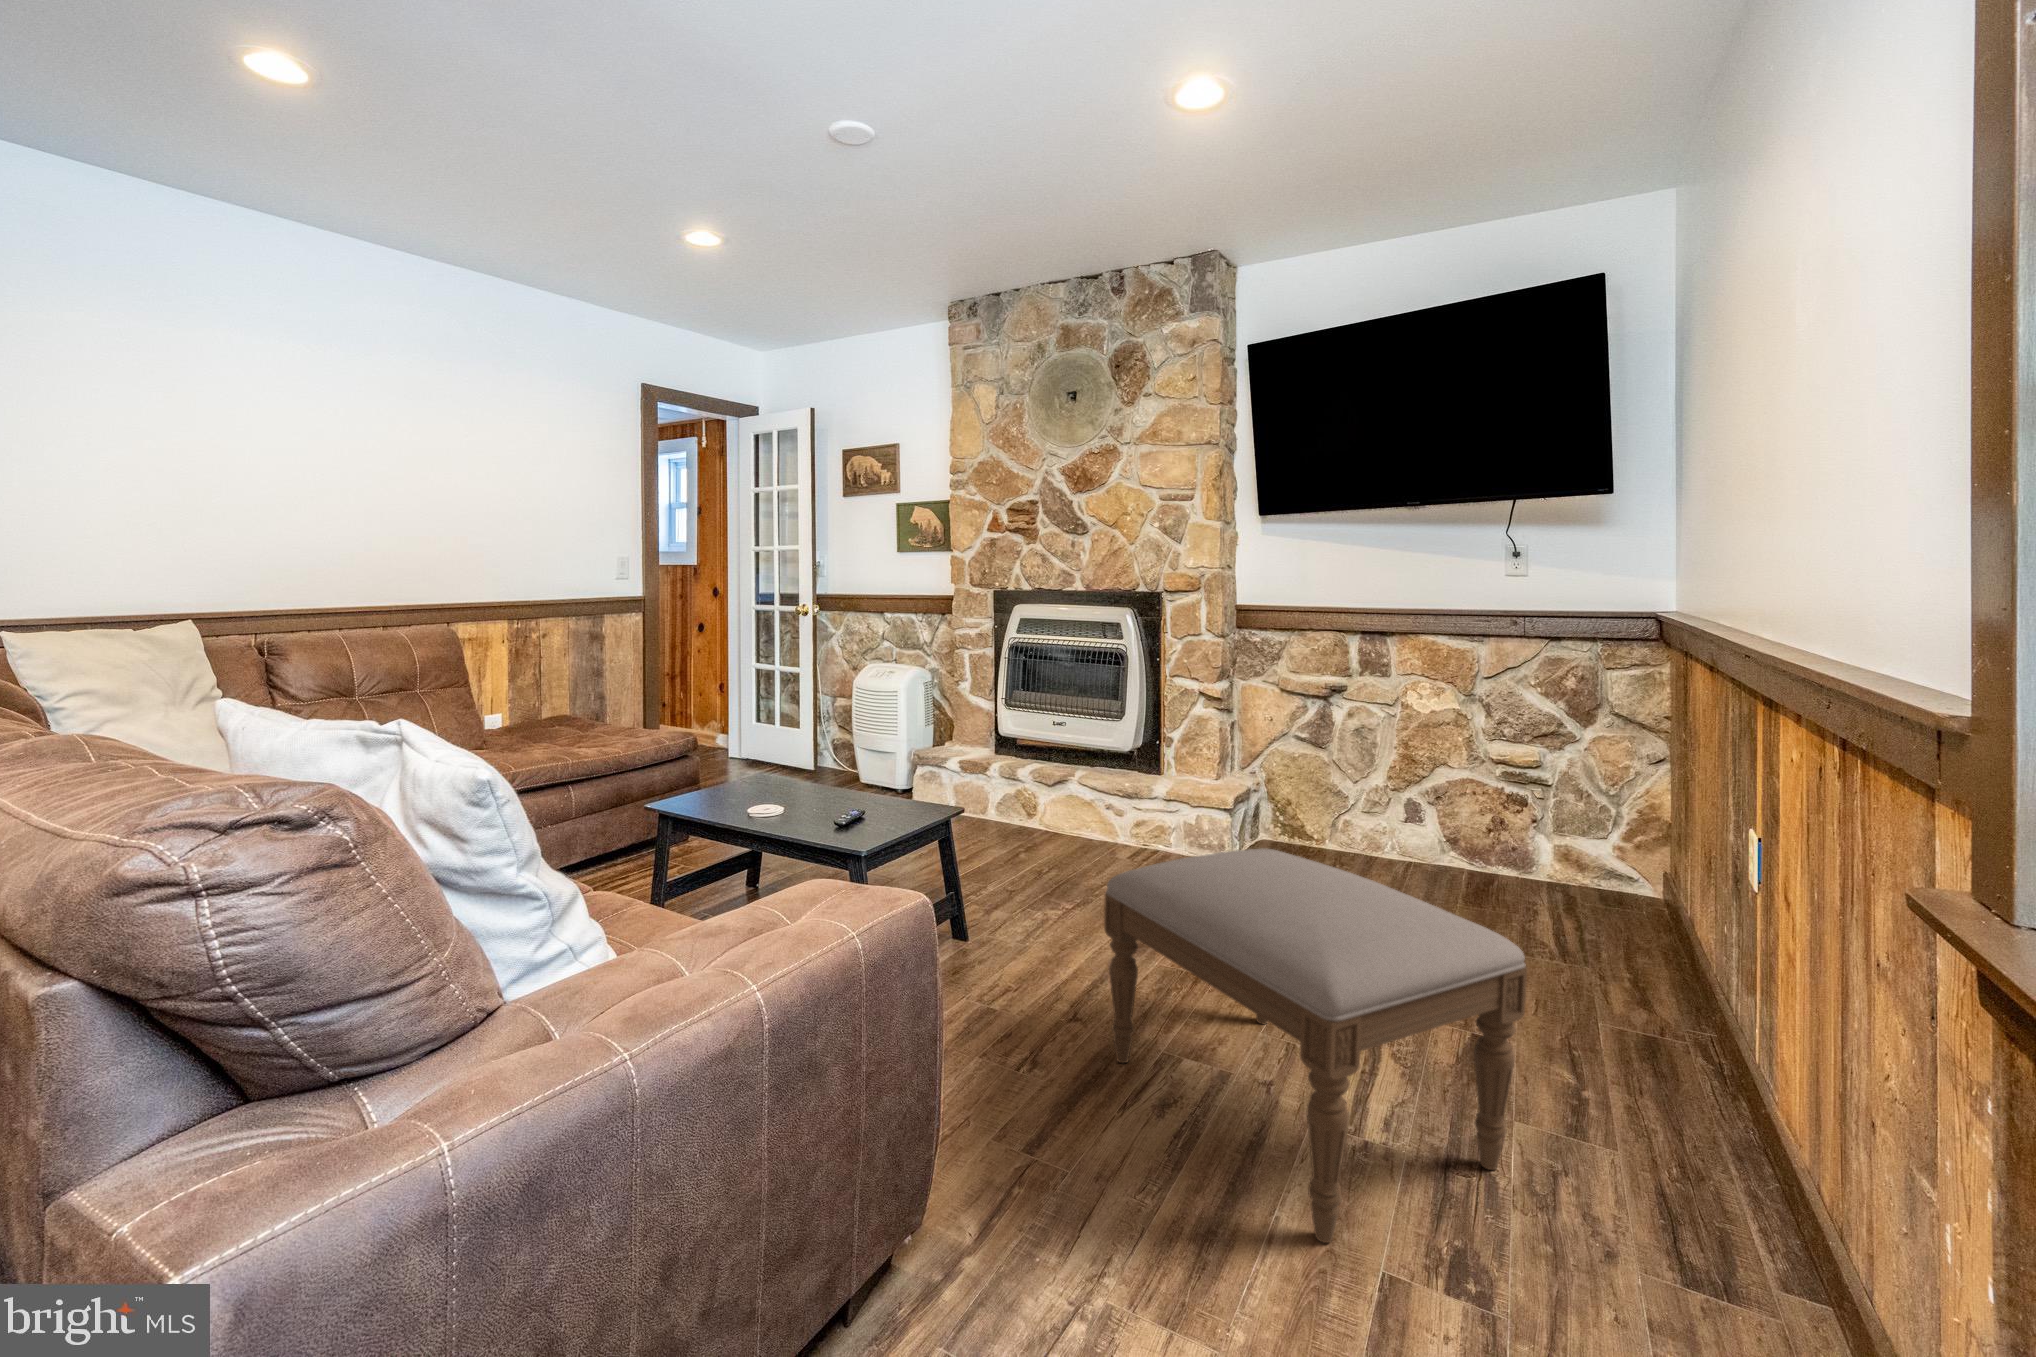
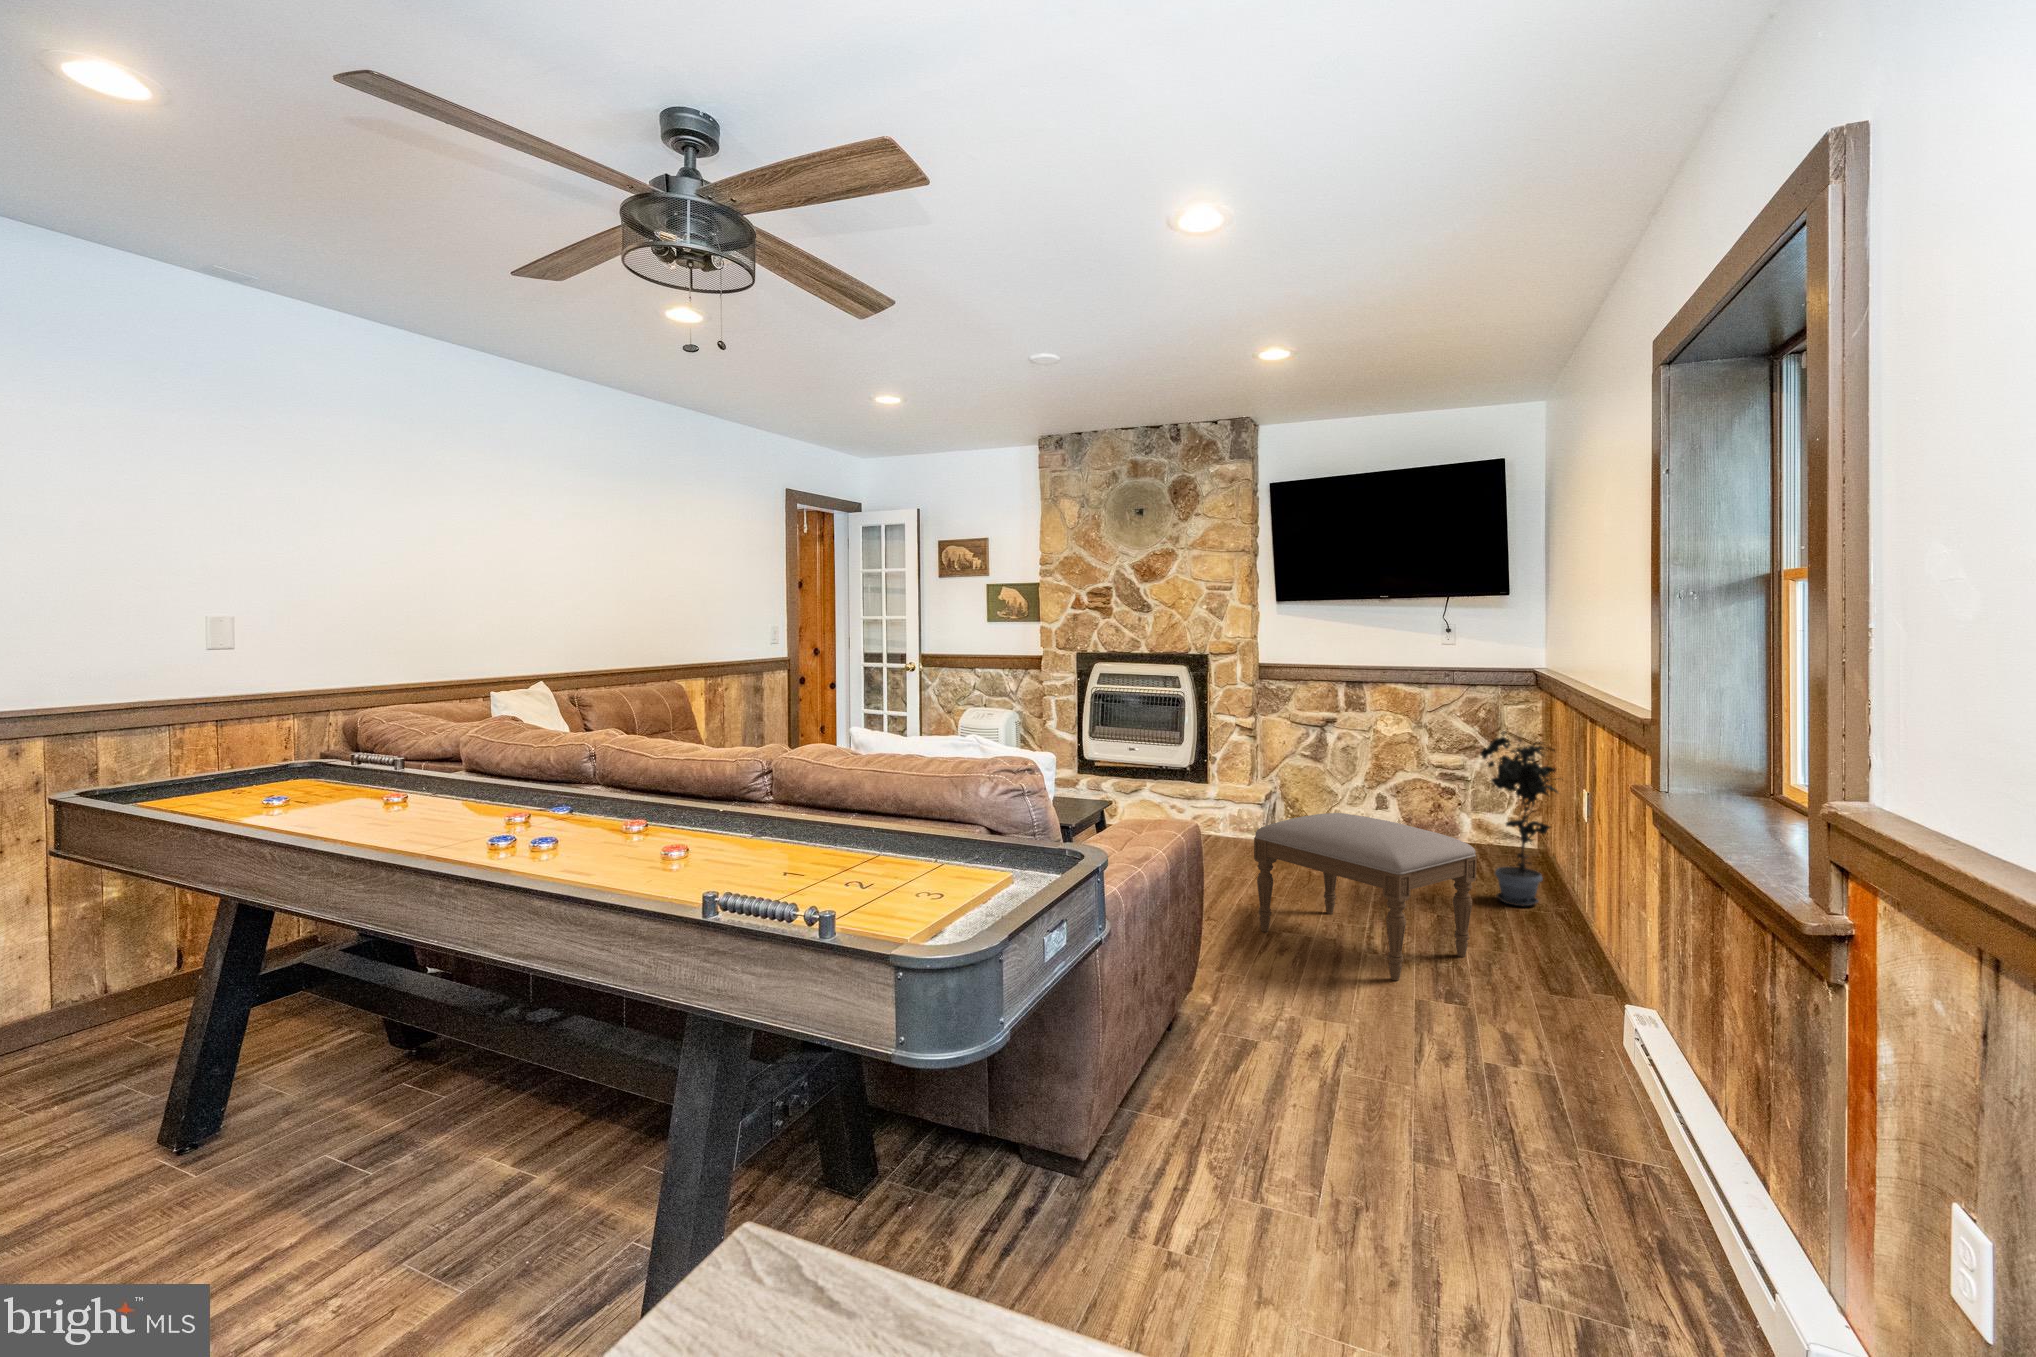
potted plant: none [1554,707,1728,1027] -> present [1480,731,1563,906]

